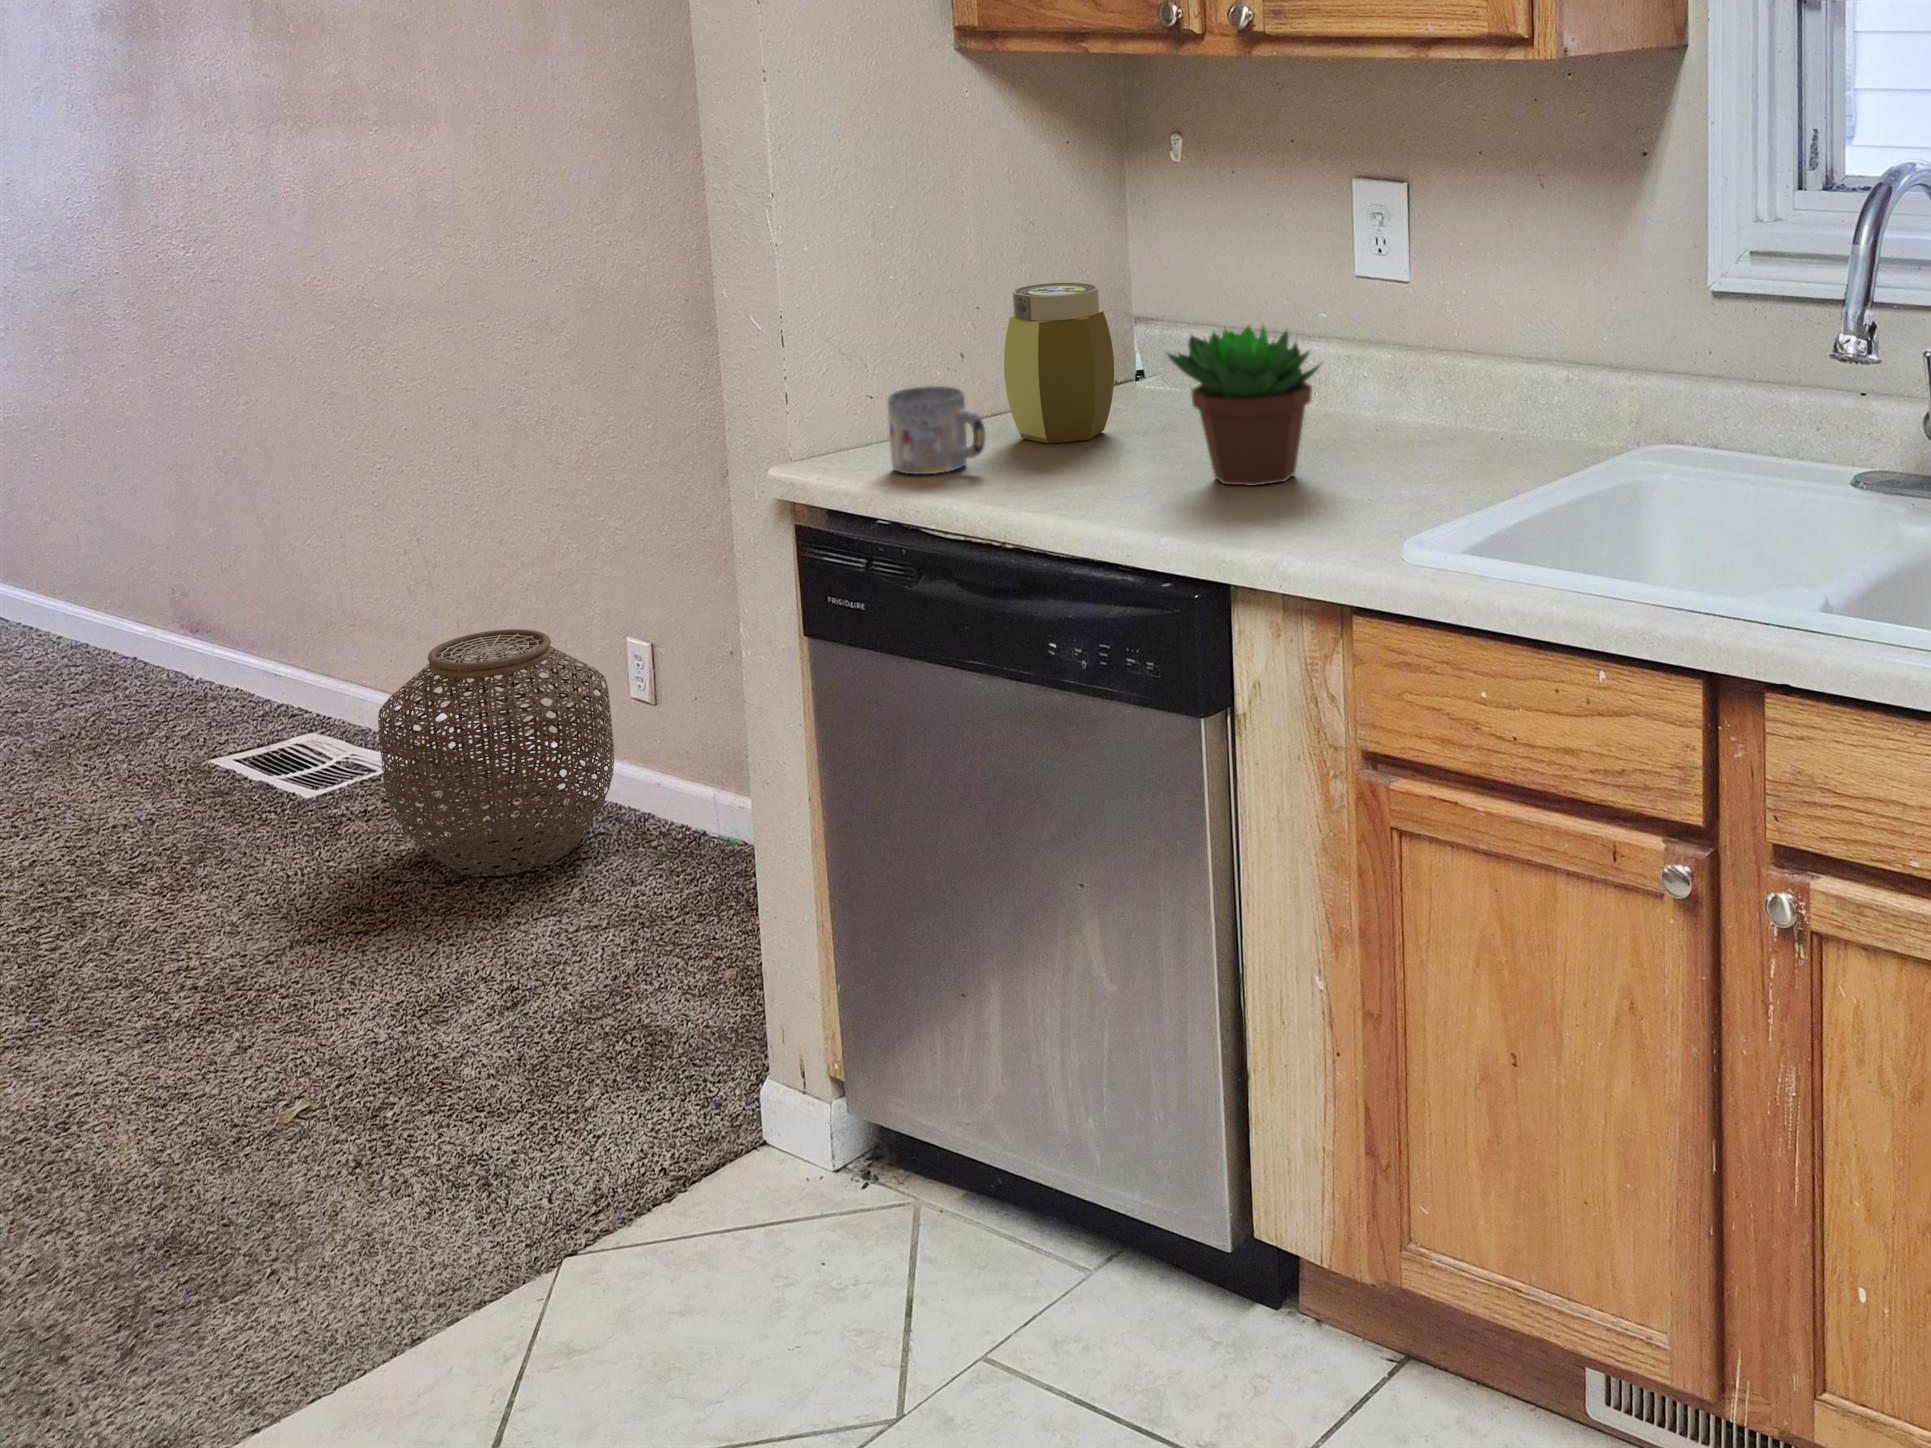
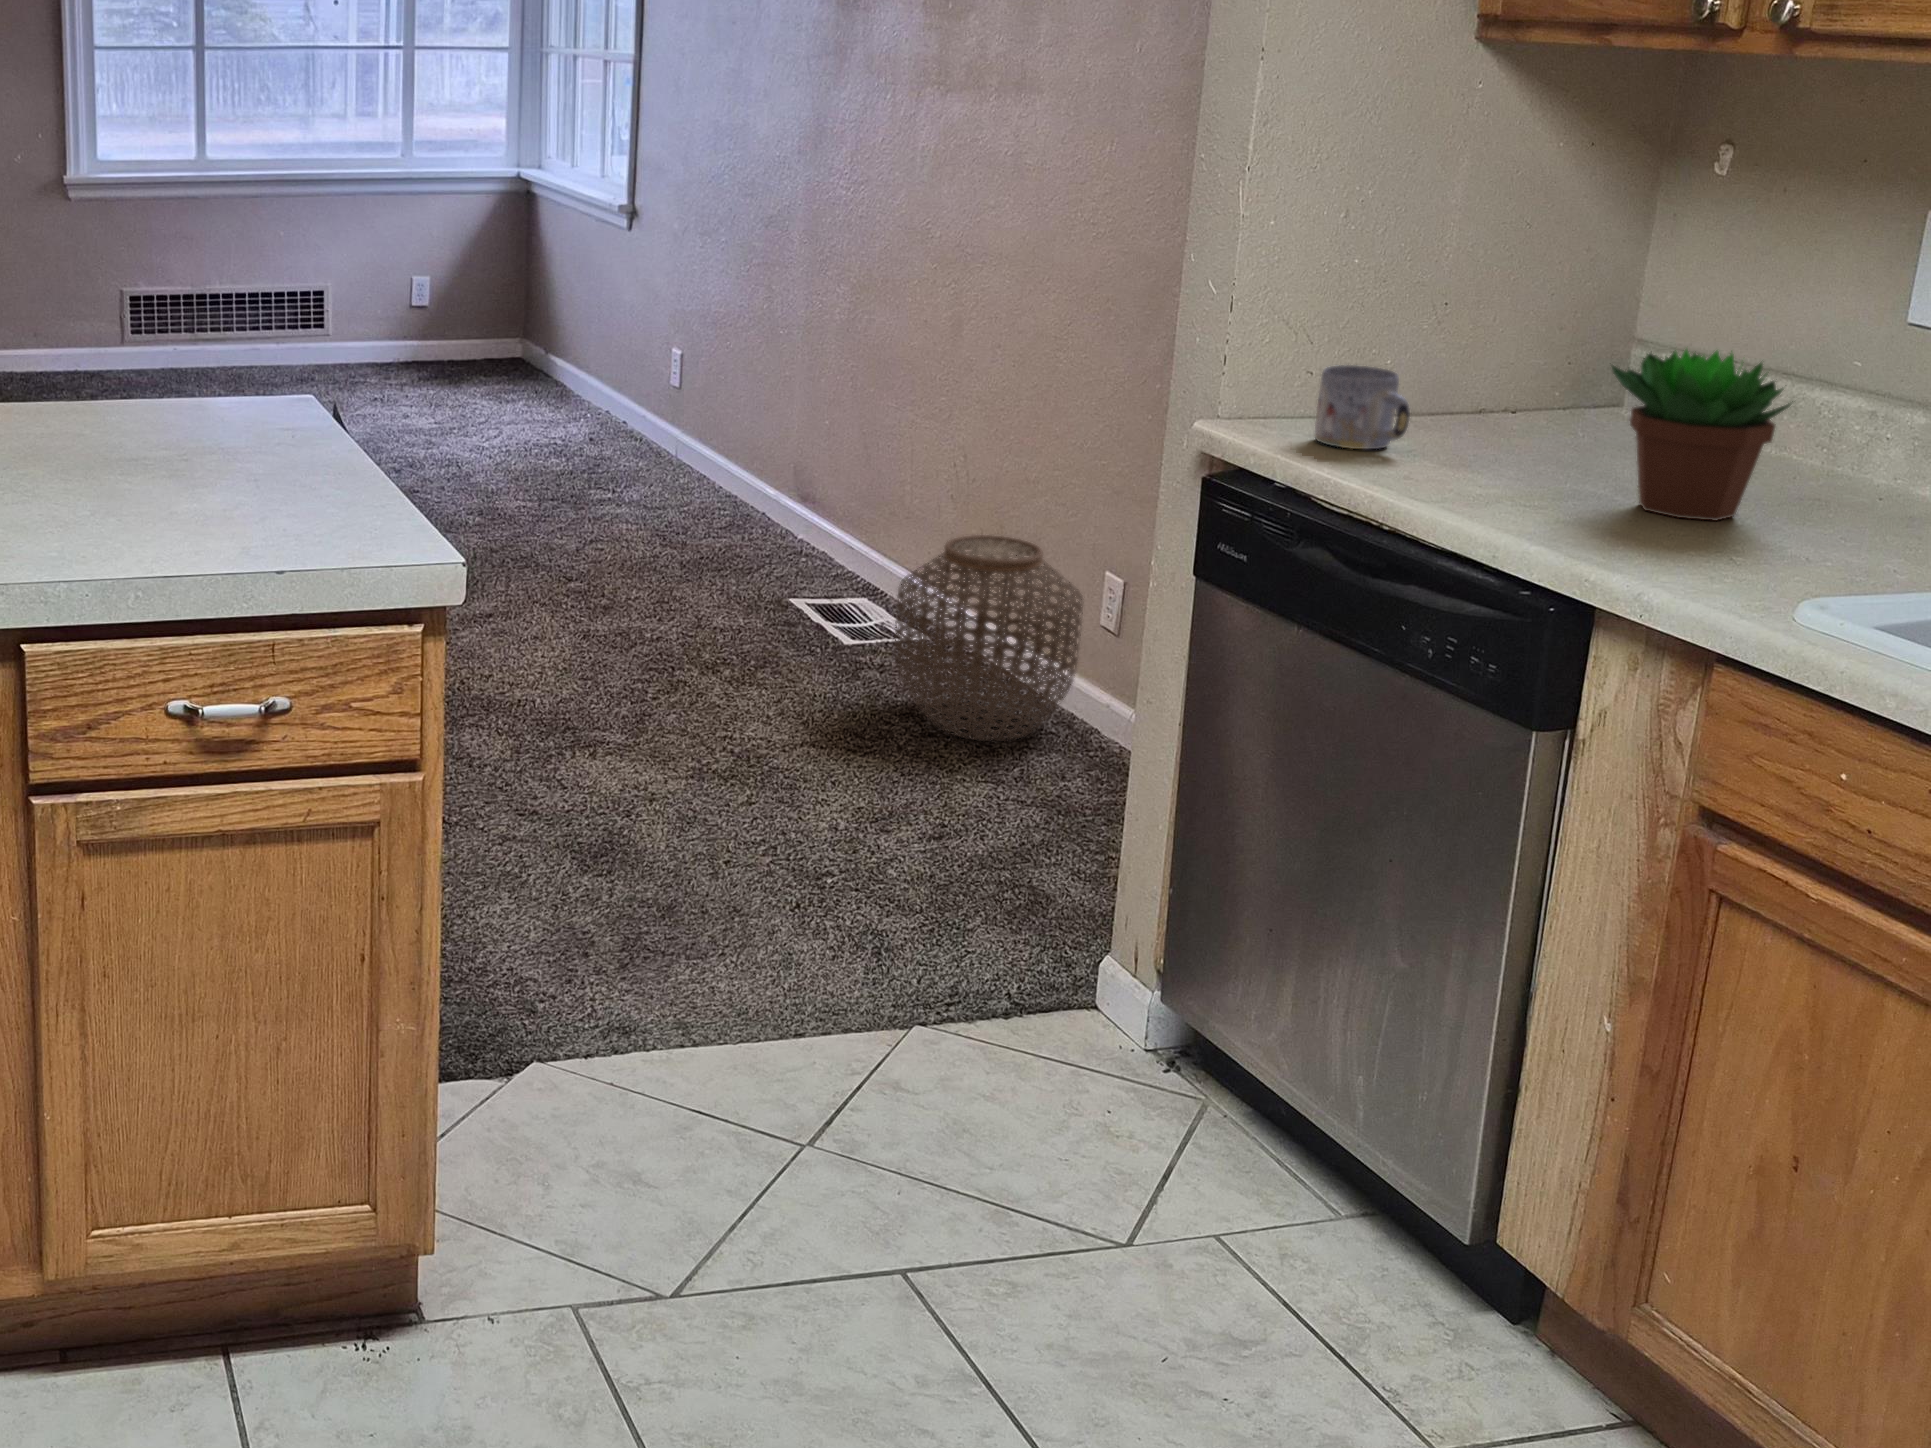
jar: present [1004,283,1114,444] -> none [1454,285,1579,448]

